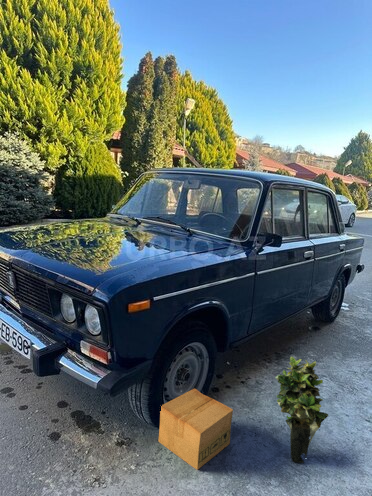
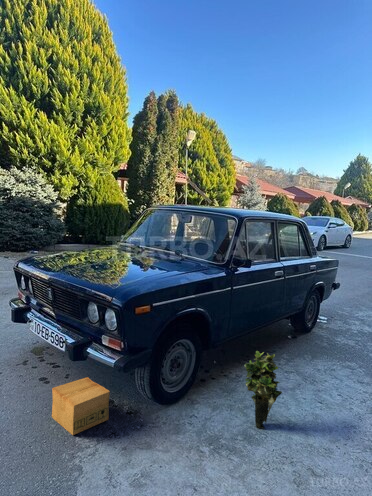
cardboard box: present [158,388,233,470] -> present [52,377,110,435]

